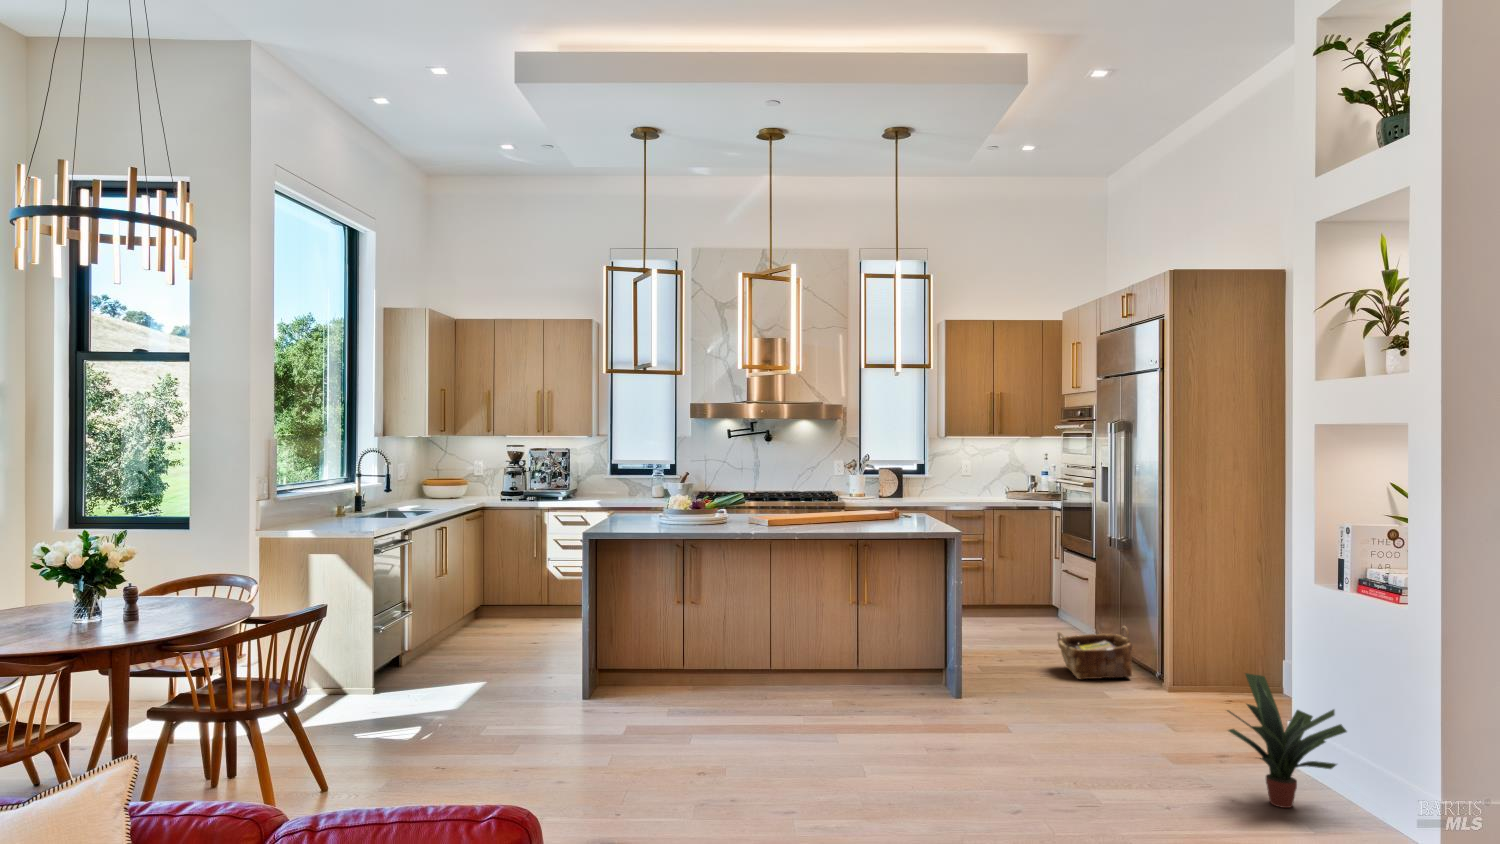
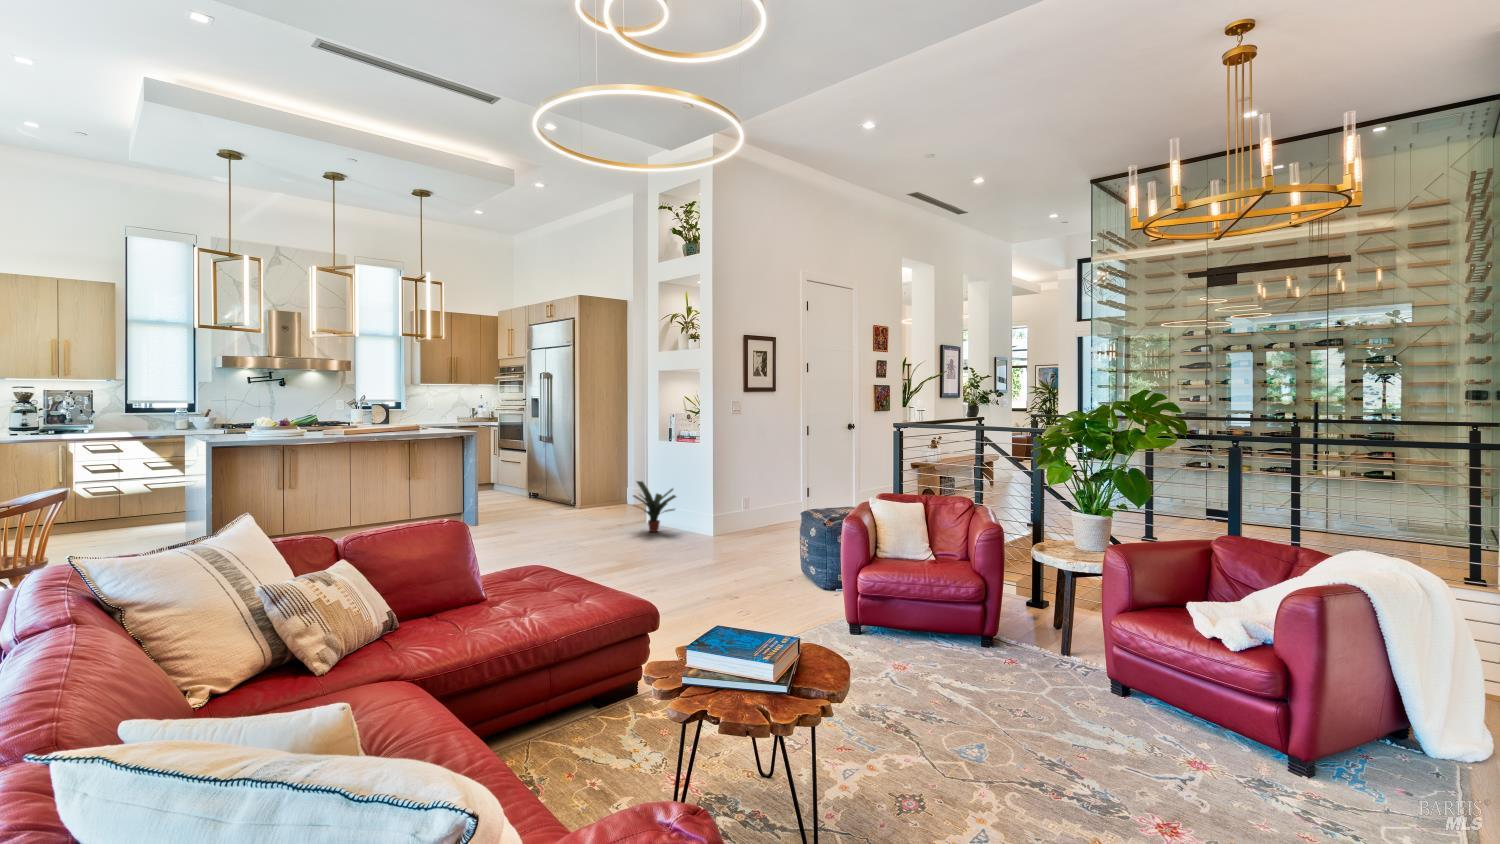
woven basket: present [1057,626,1132,679] -> none [521,481,561,510]

